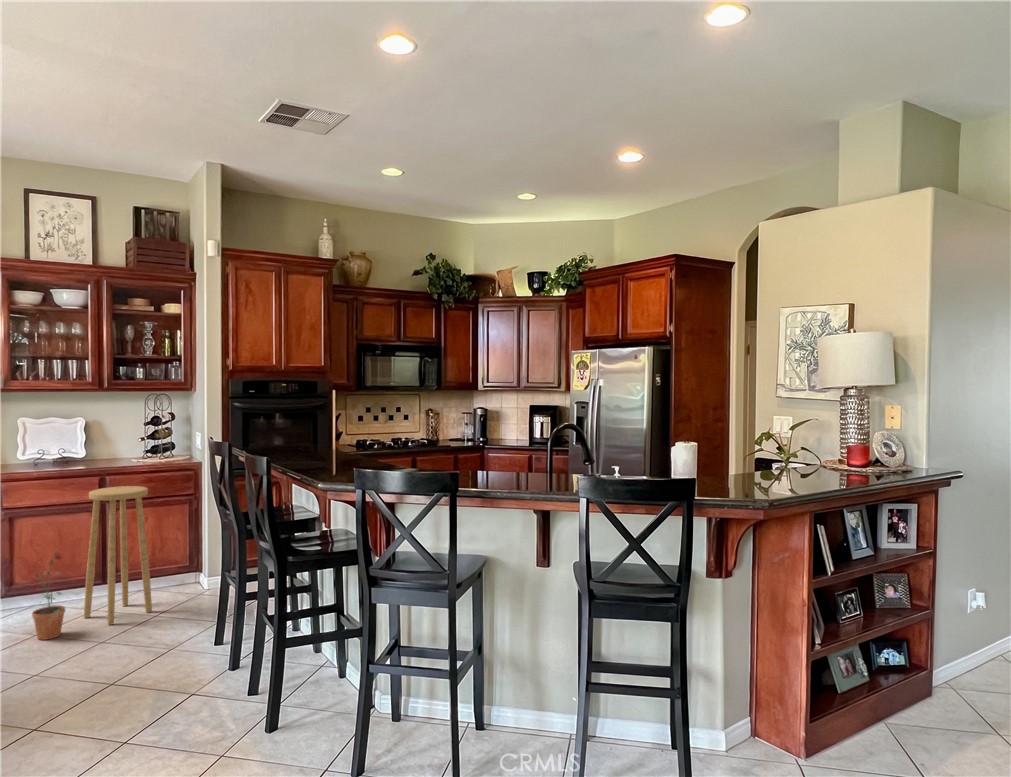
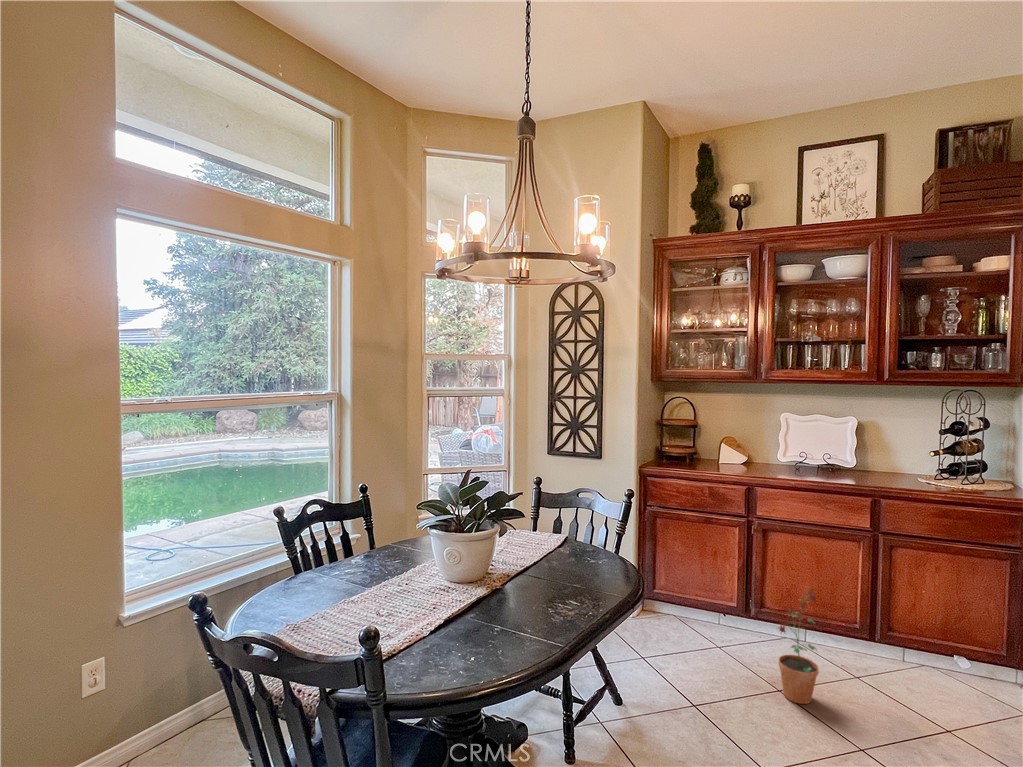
stool: present [84,486,152,625] -> none [843,516,946,722]

